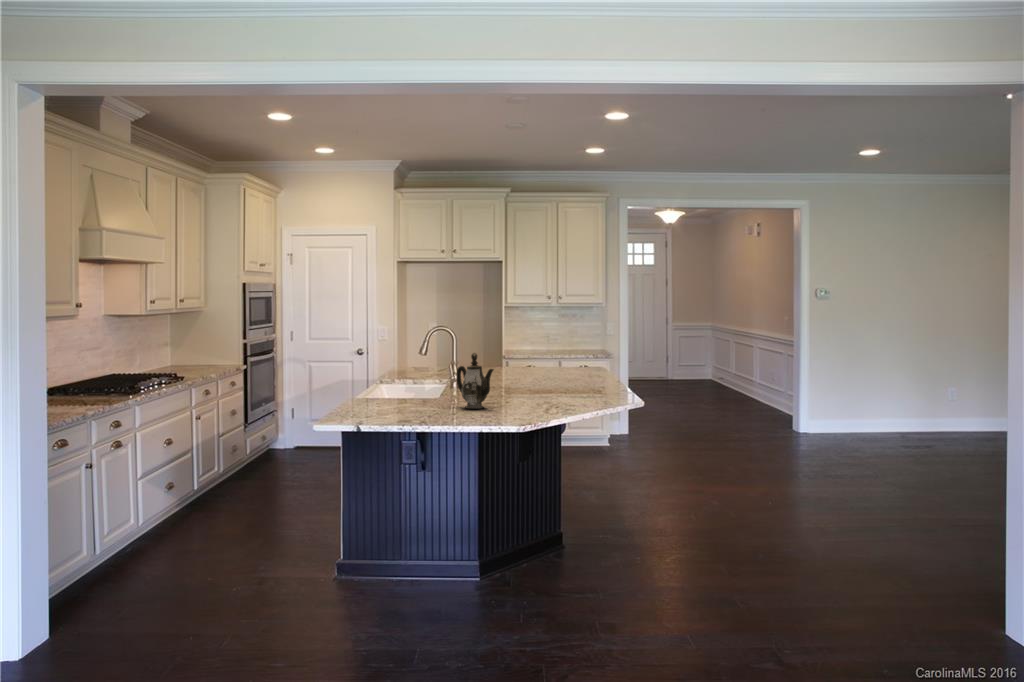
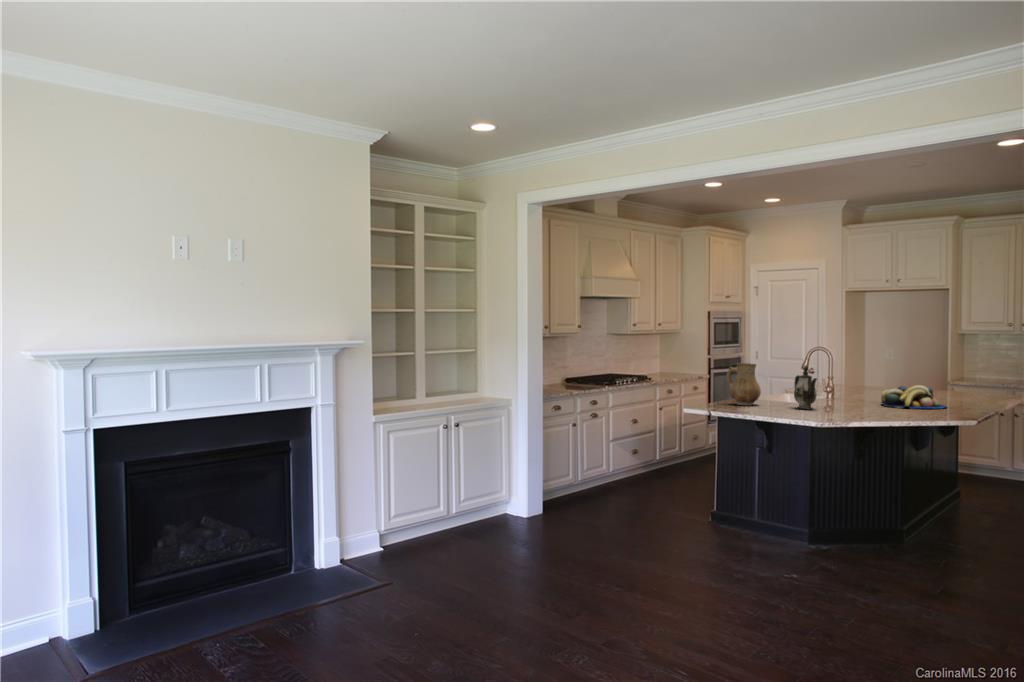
ceramic pitcher: none [368,354,415,412] -> present [727,363,761,405]
fruit bowl: none [522,366,588,394] -> present [881,385,946,409]

